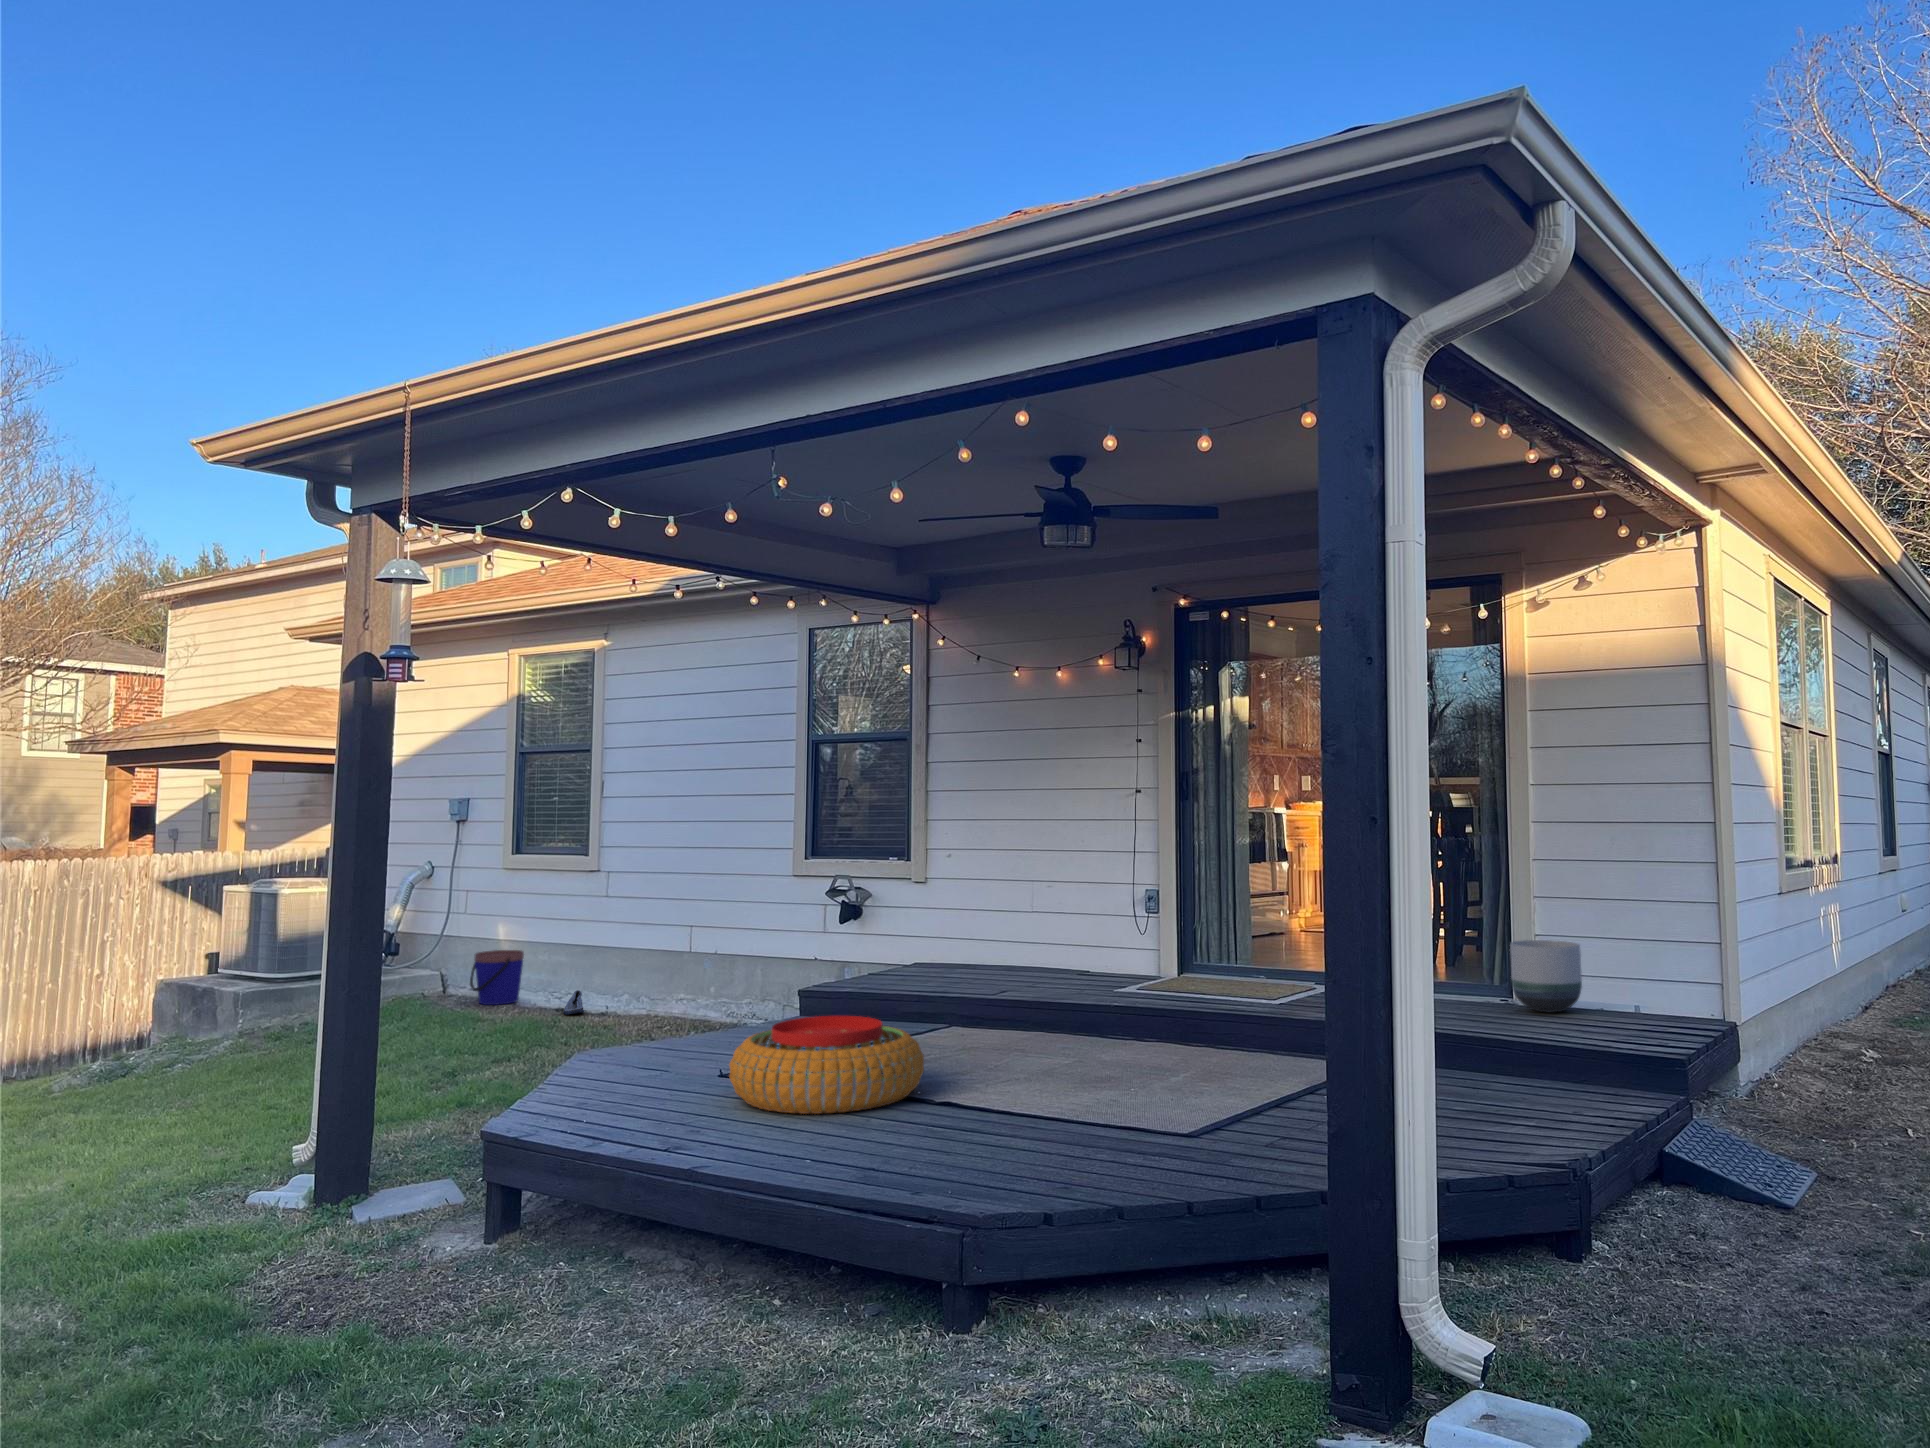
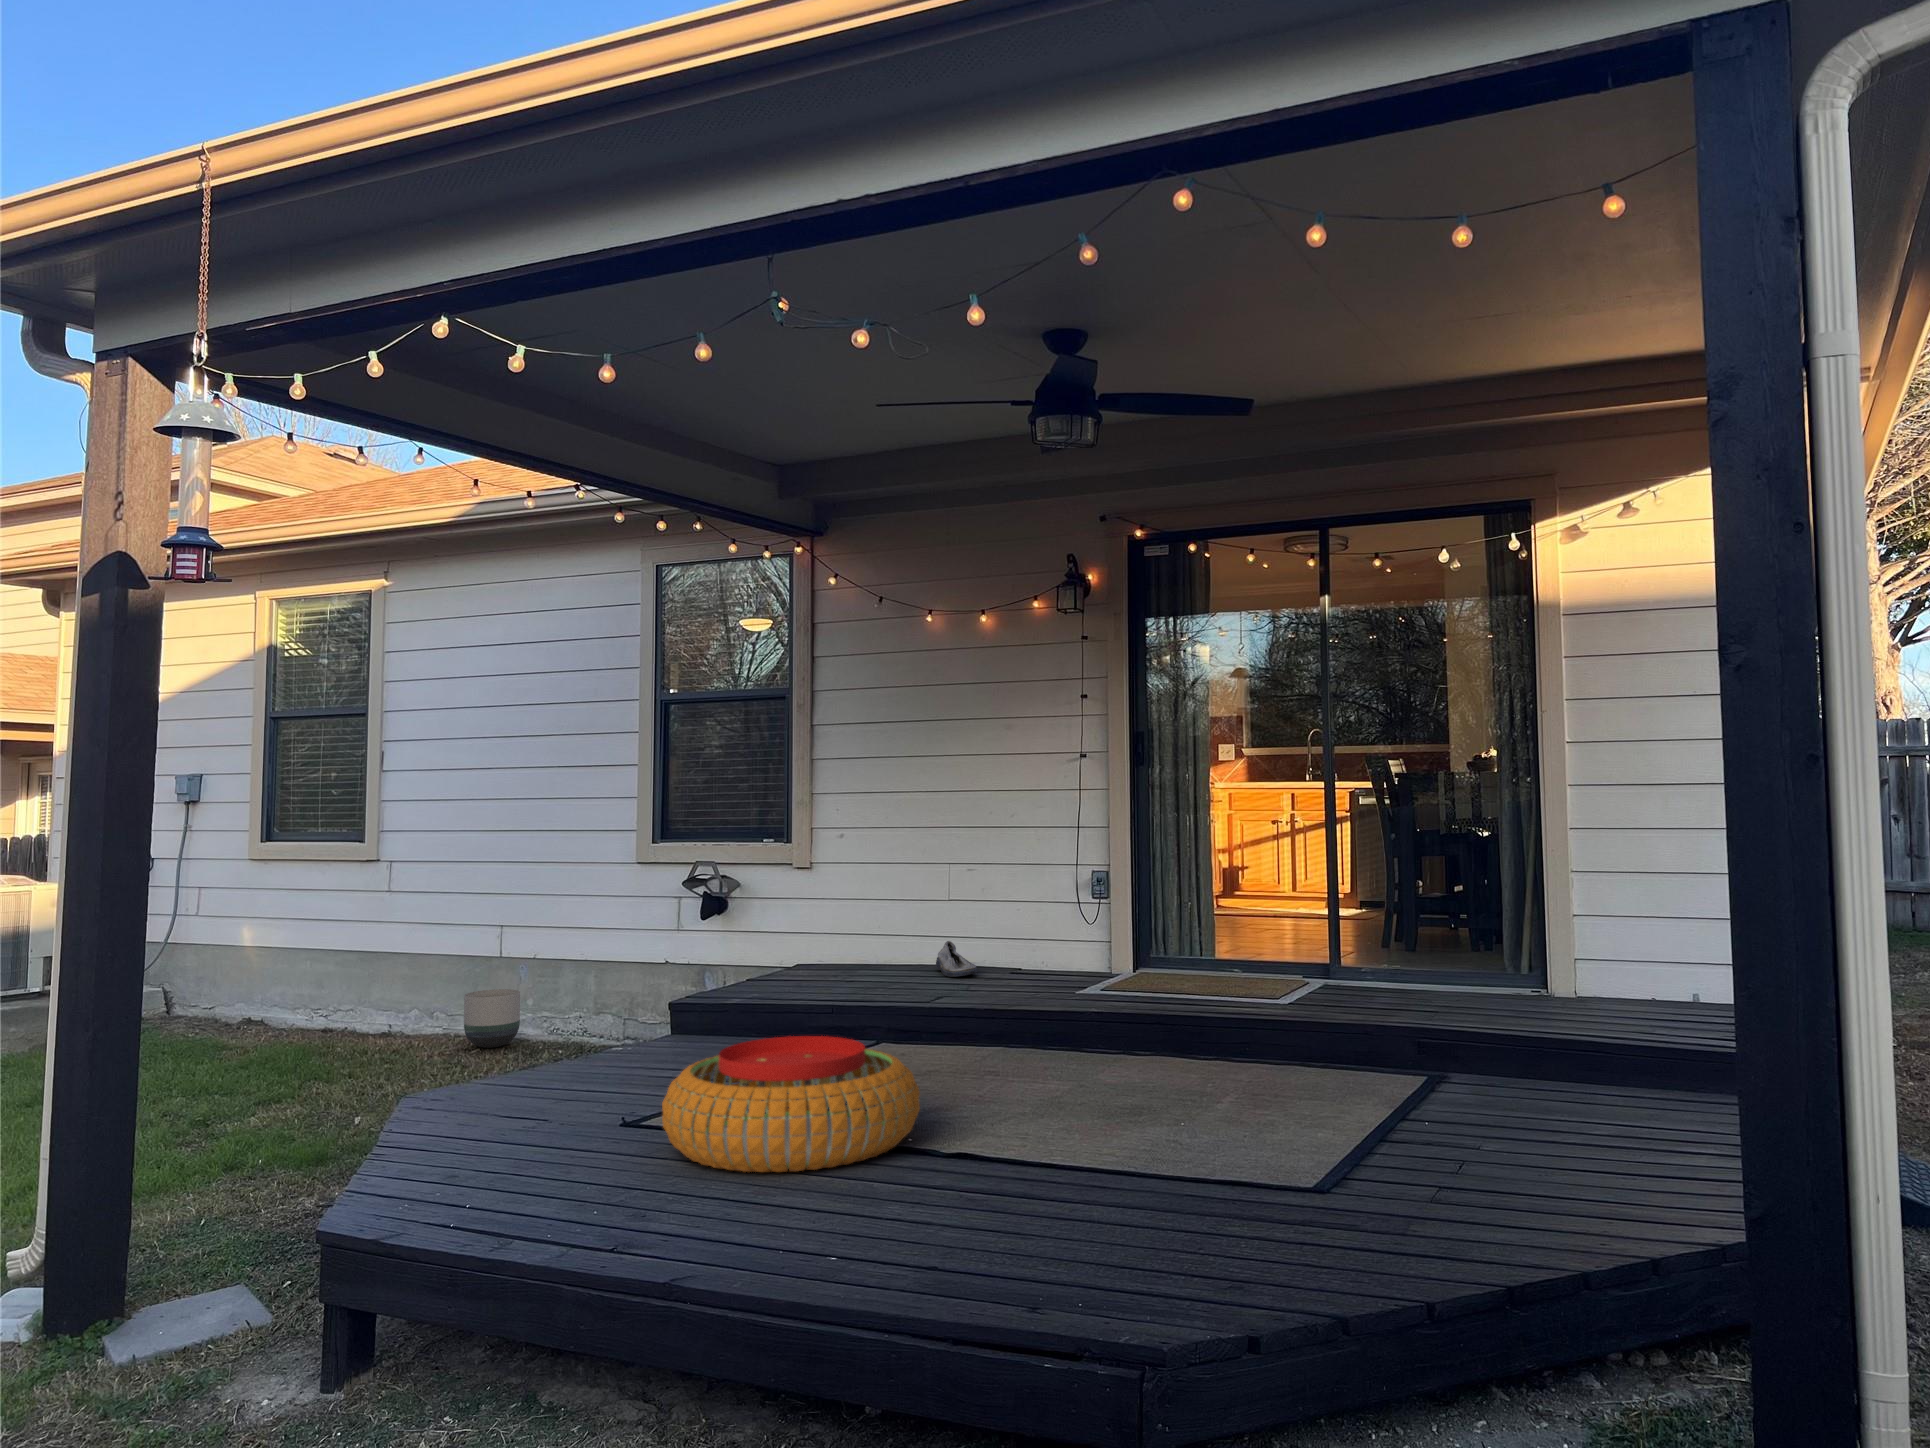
planter: present [1510,940,1582,1012] -> present [464,989,520,1048]
bucket: present [470,950,524,1005] -> none [205,959,276,1028]
shoe: present [563,990,584,1015] -> present [936,941,978,977]

